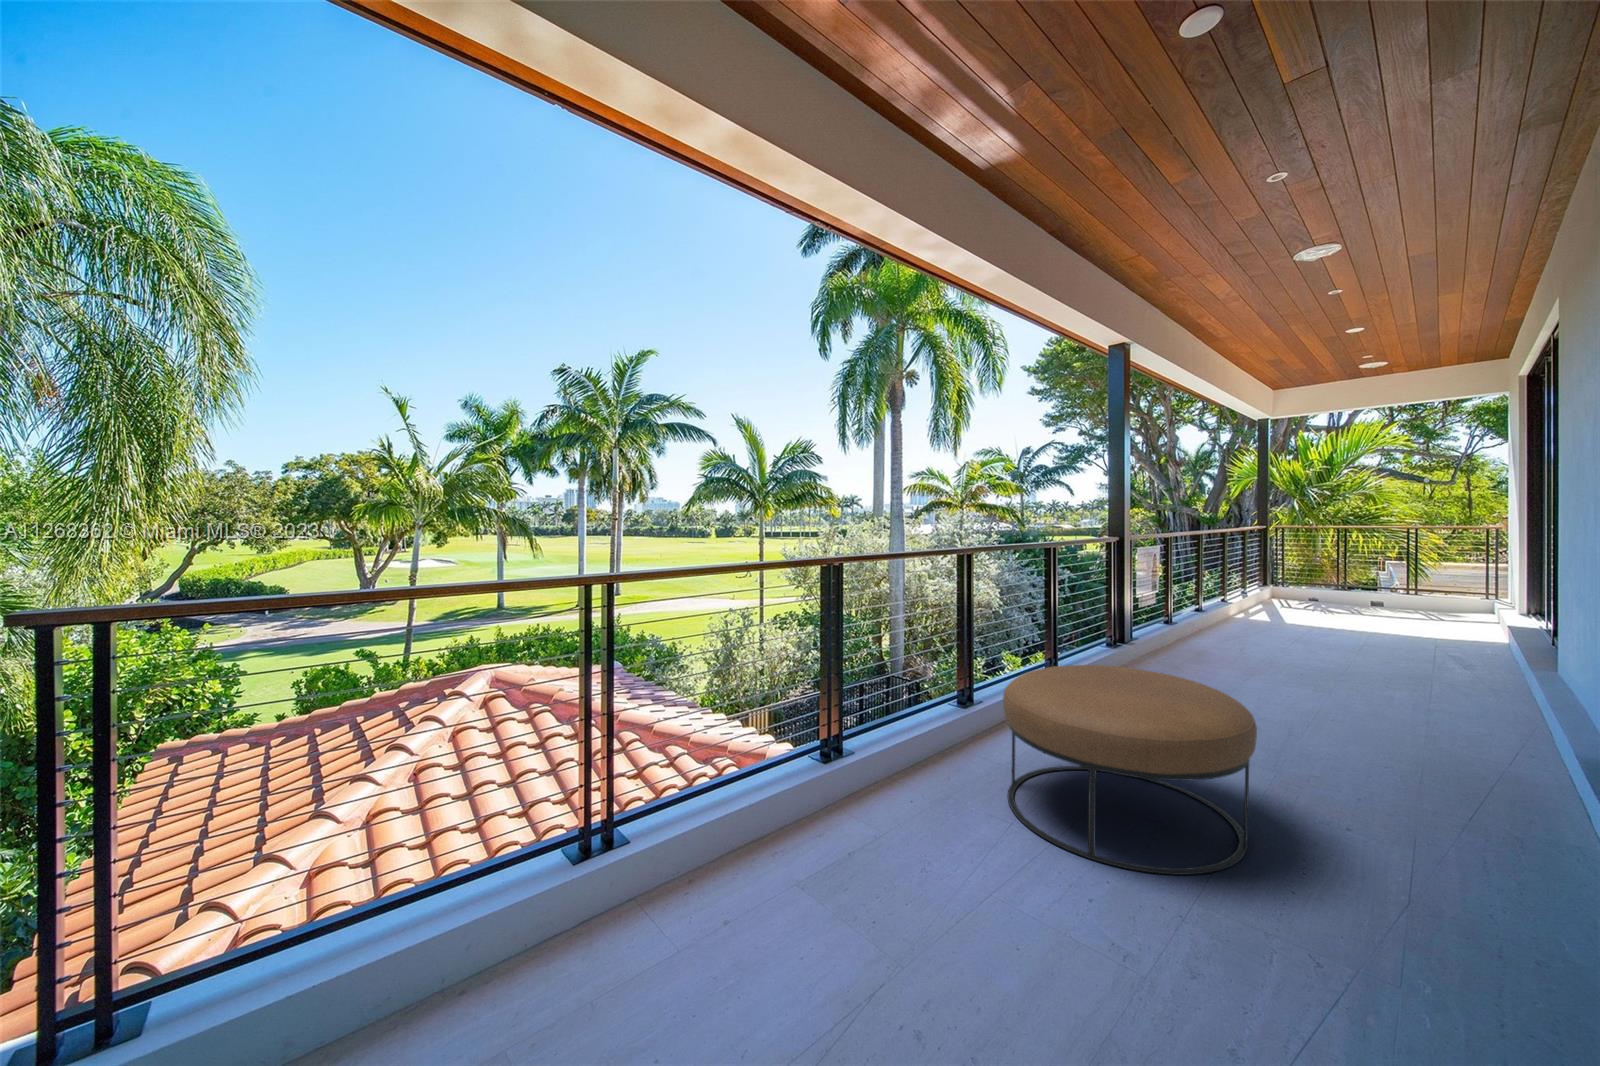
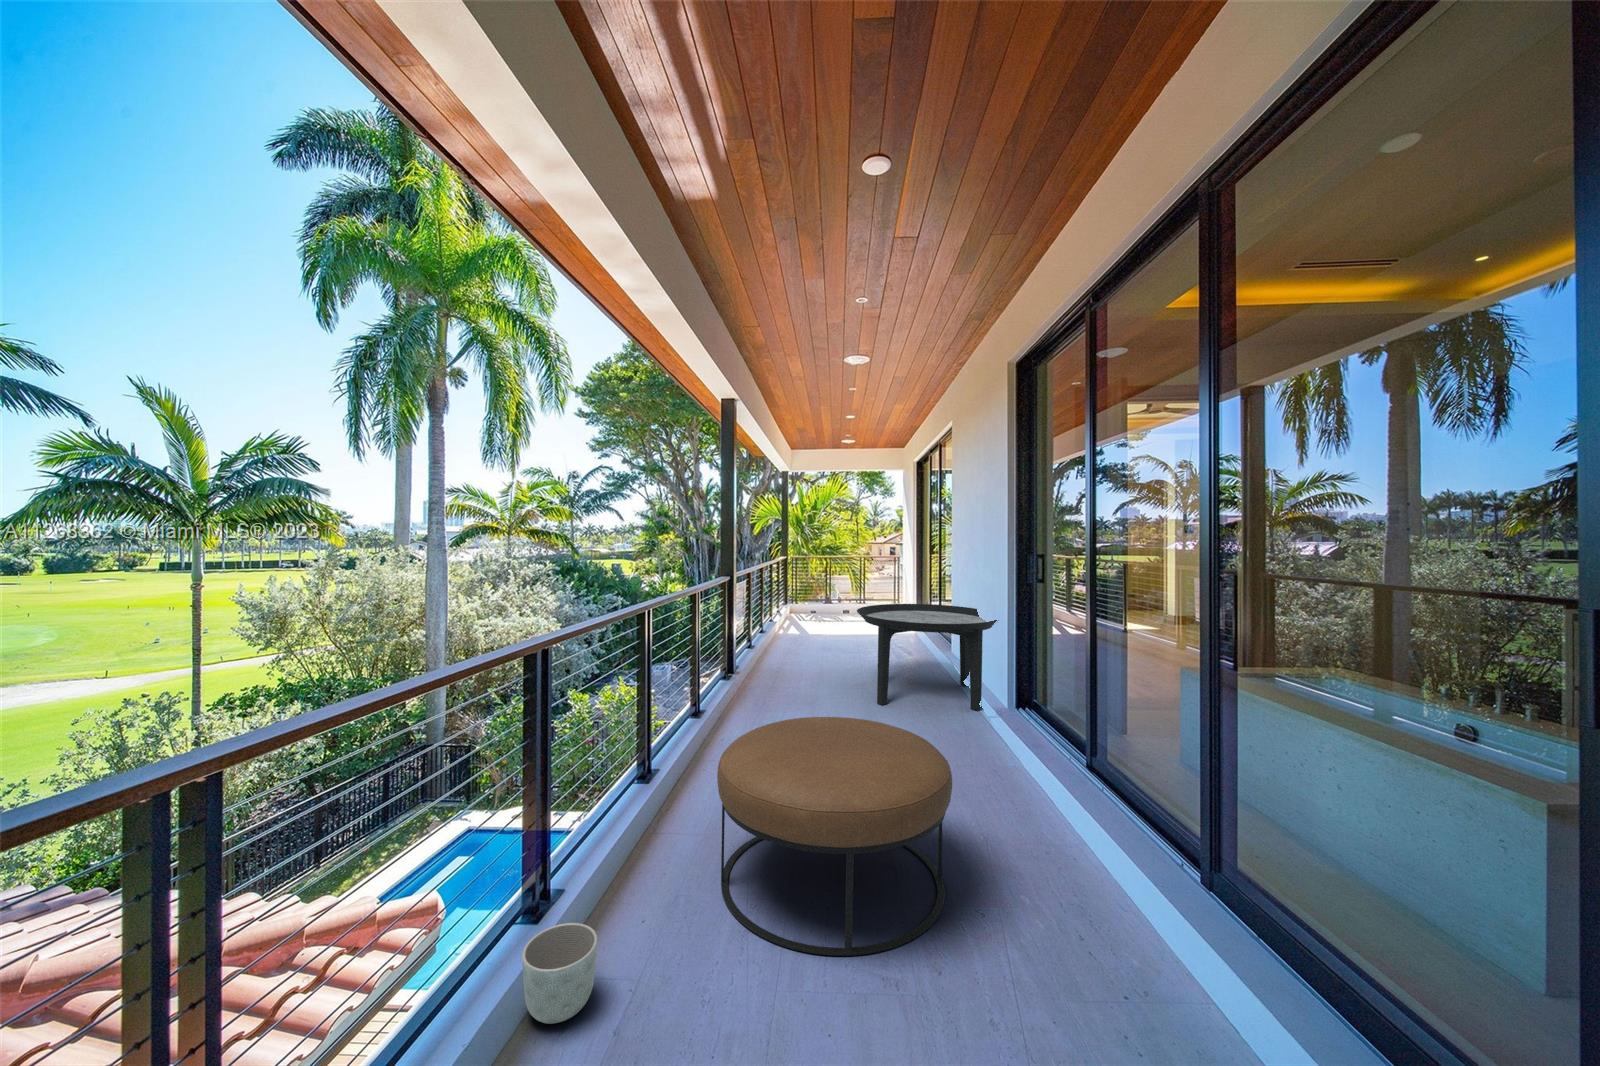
round table: none [1290,584,1562,736] -> present [857,604,999,711]
planter: none [842,755,889,811] -> present [522,923,597,1024]

